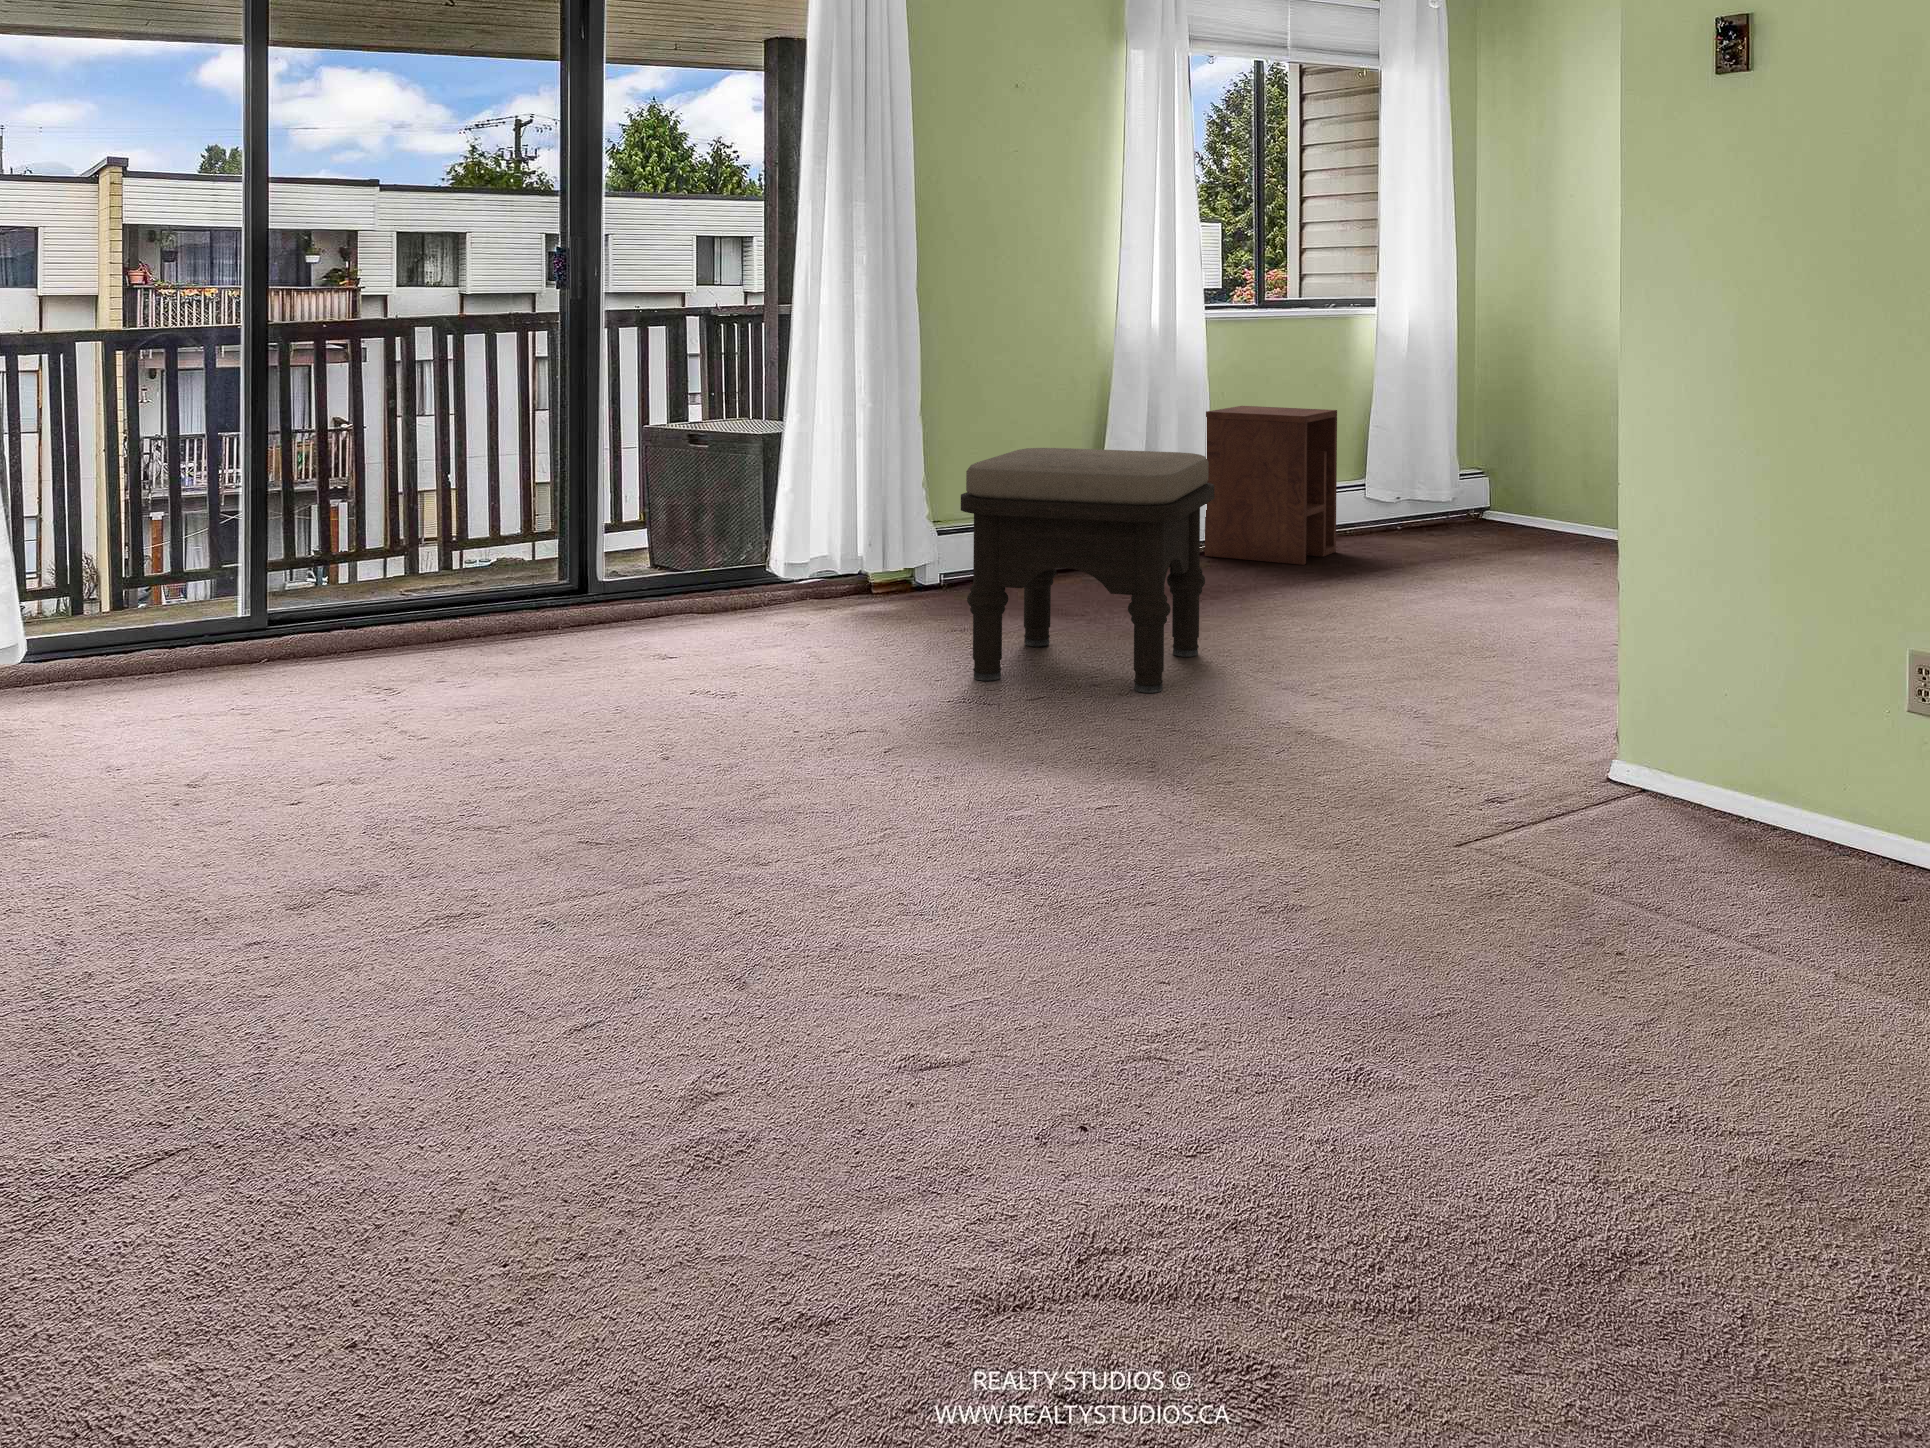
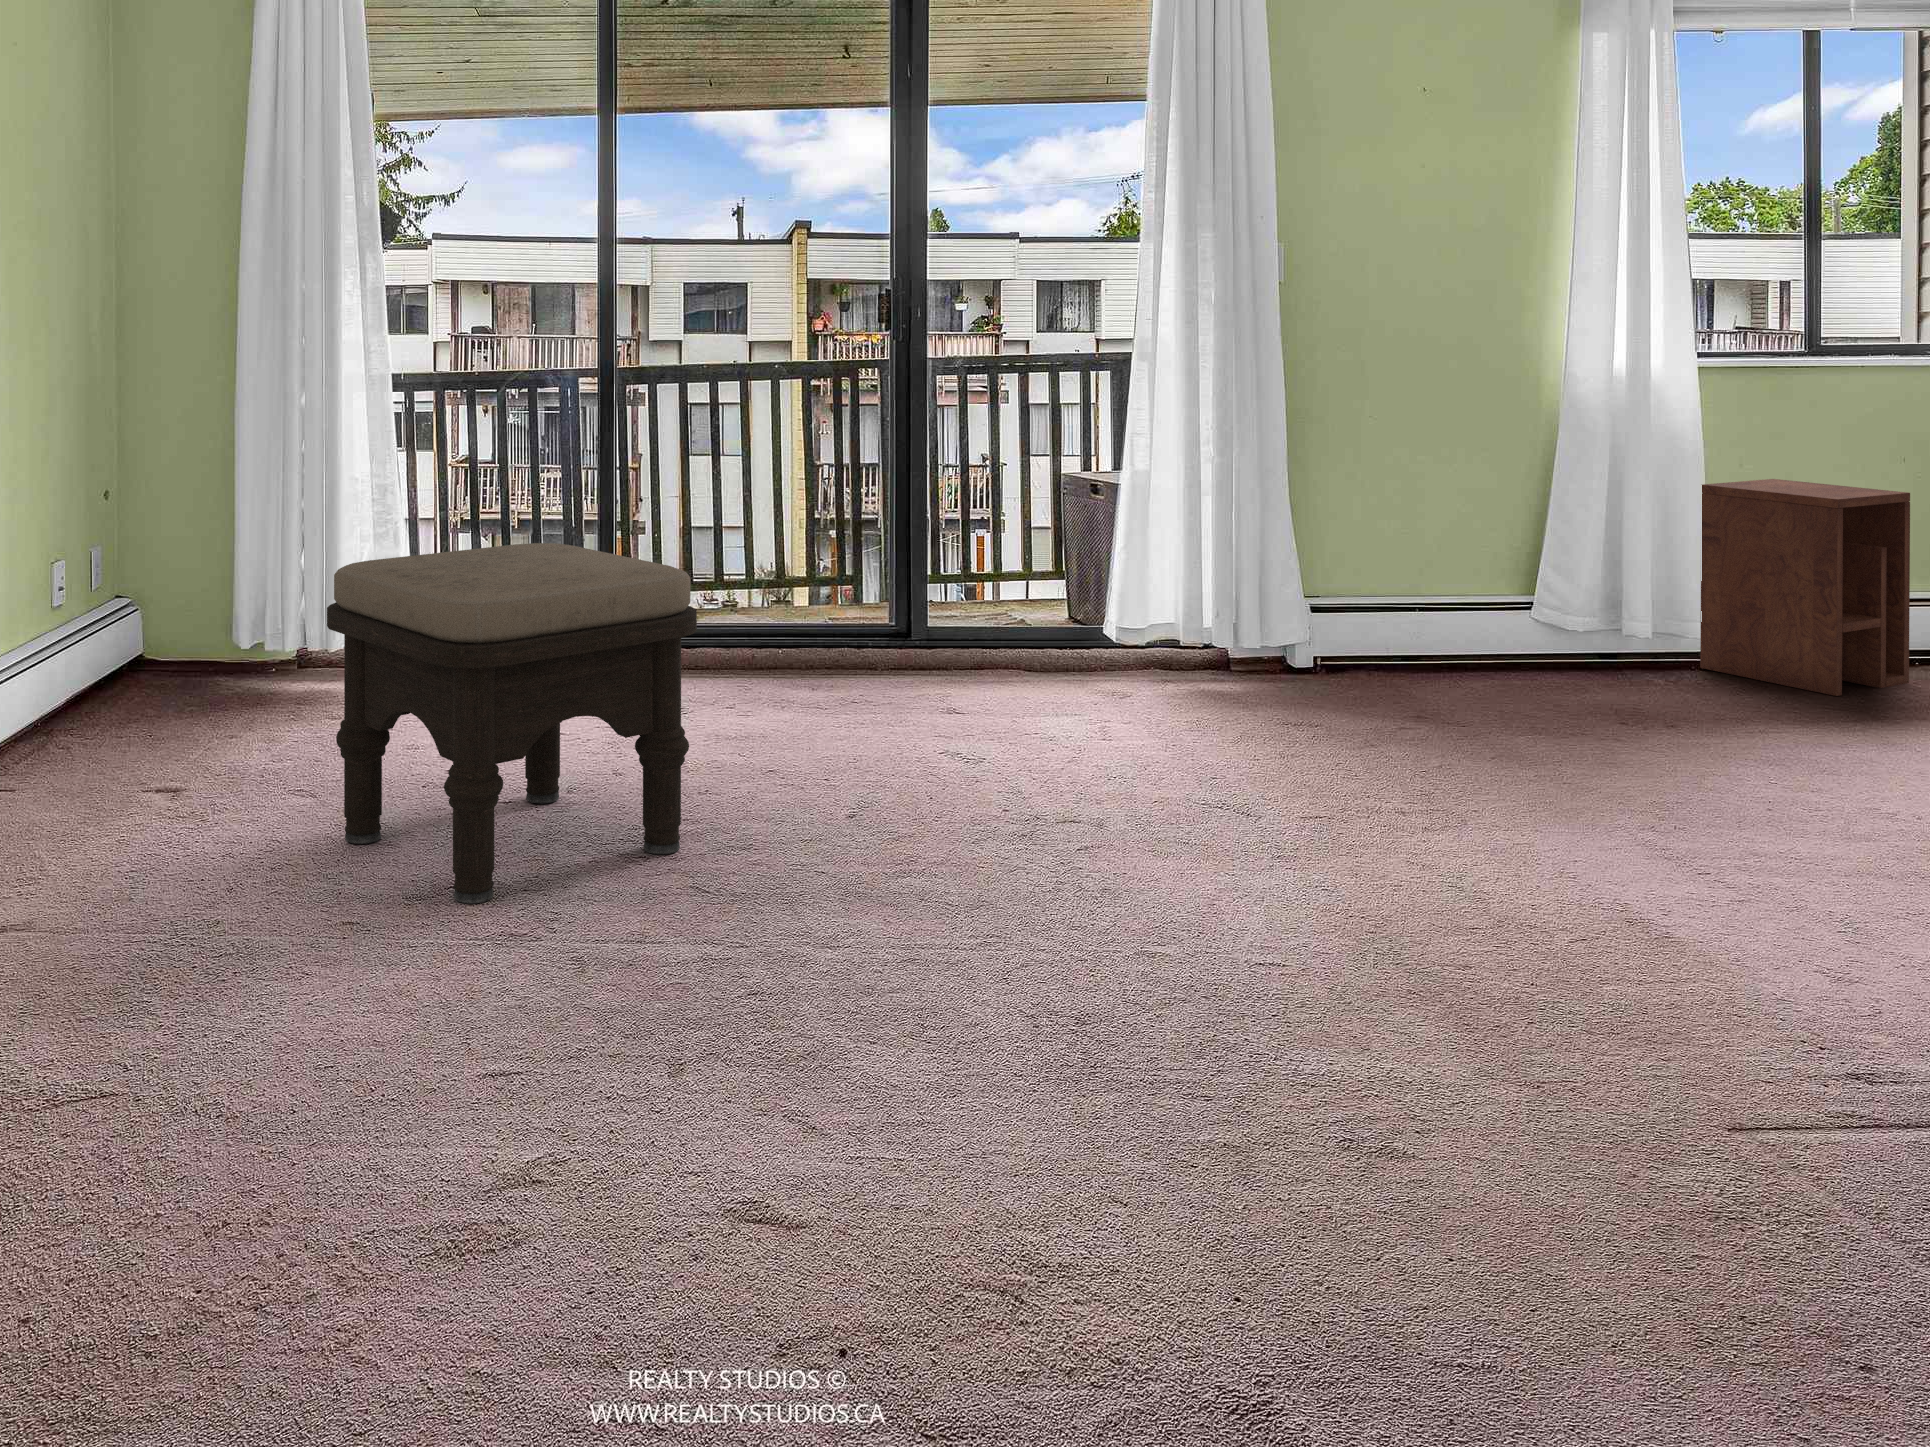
ottoman: present [961,448,1214,693] -> present [327,543,697,904]

